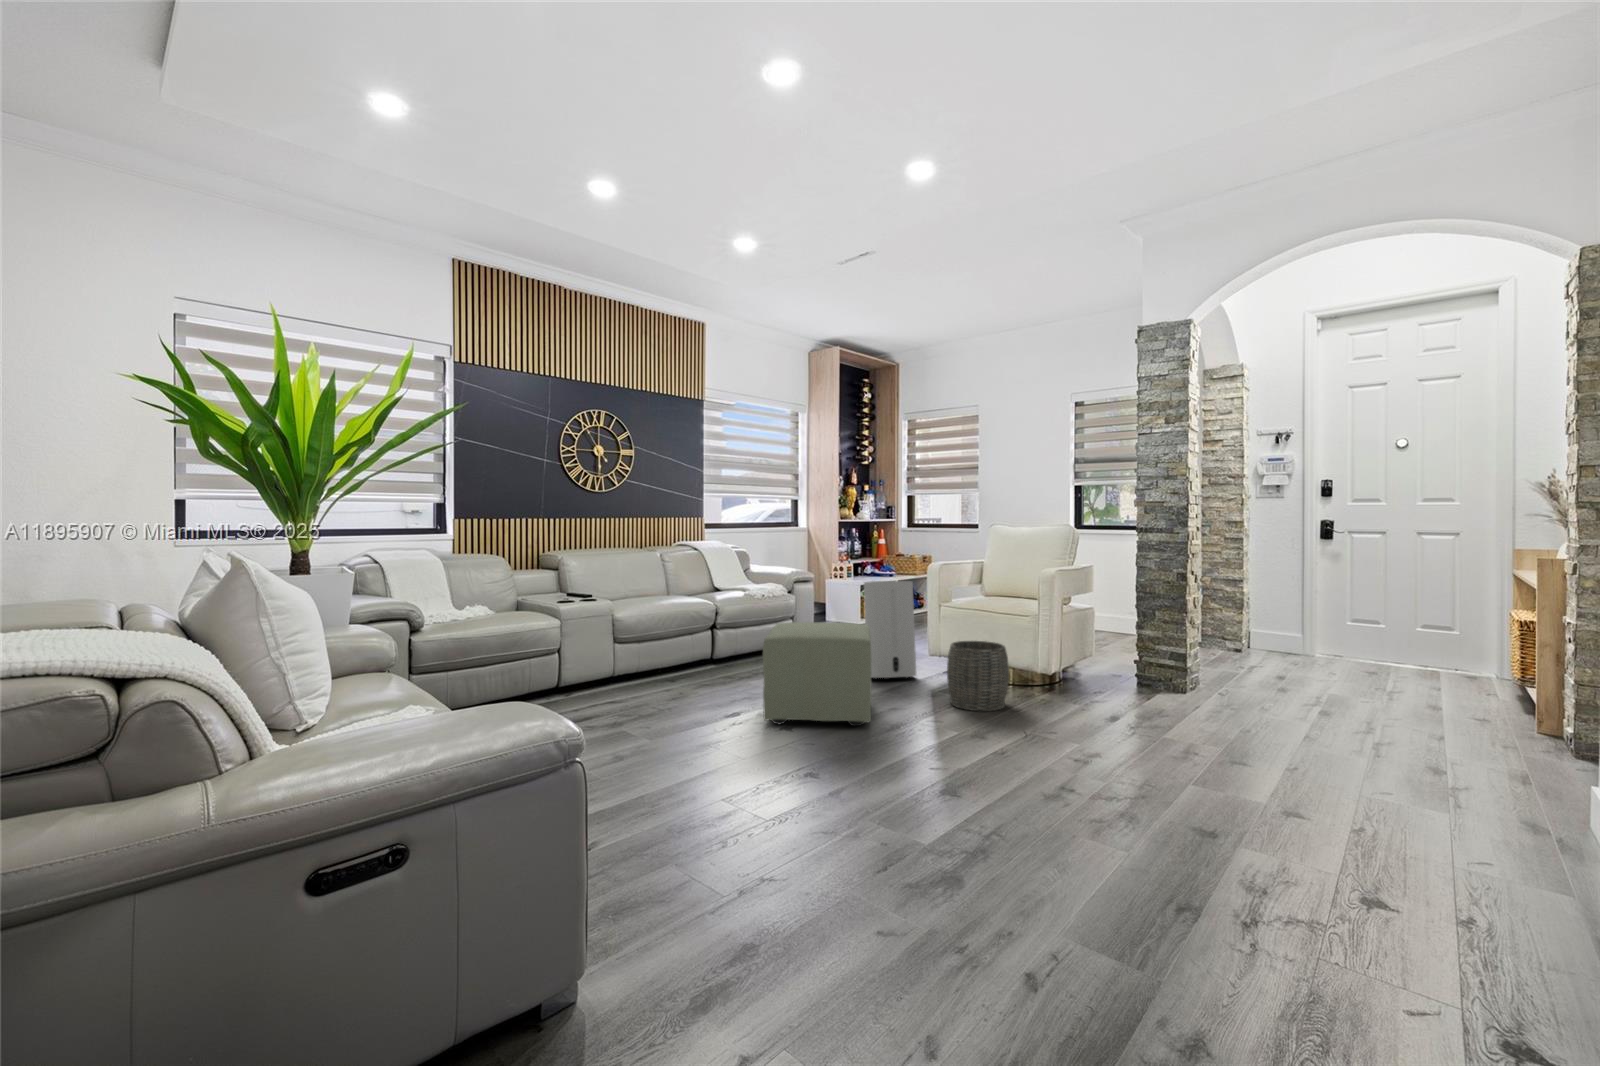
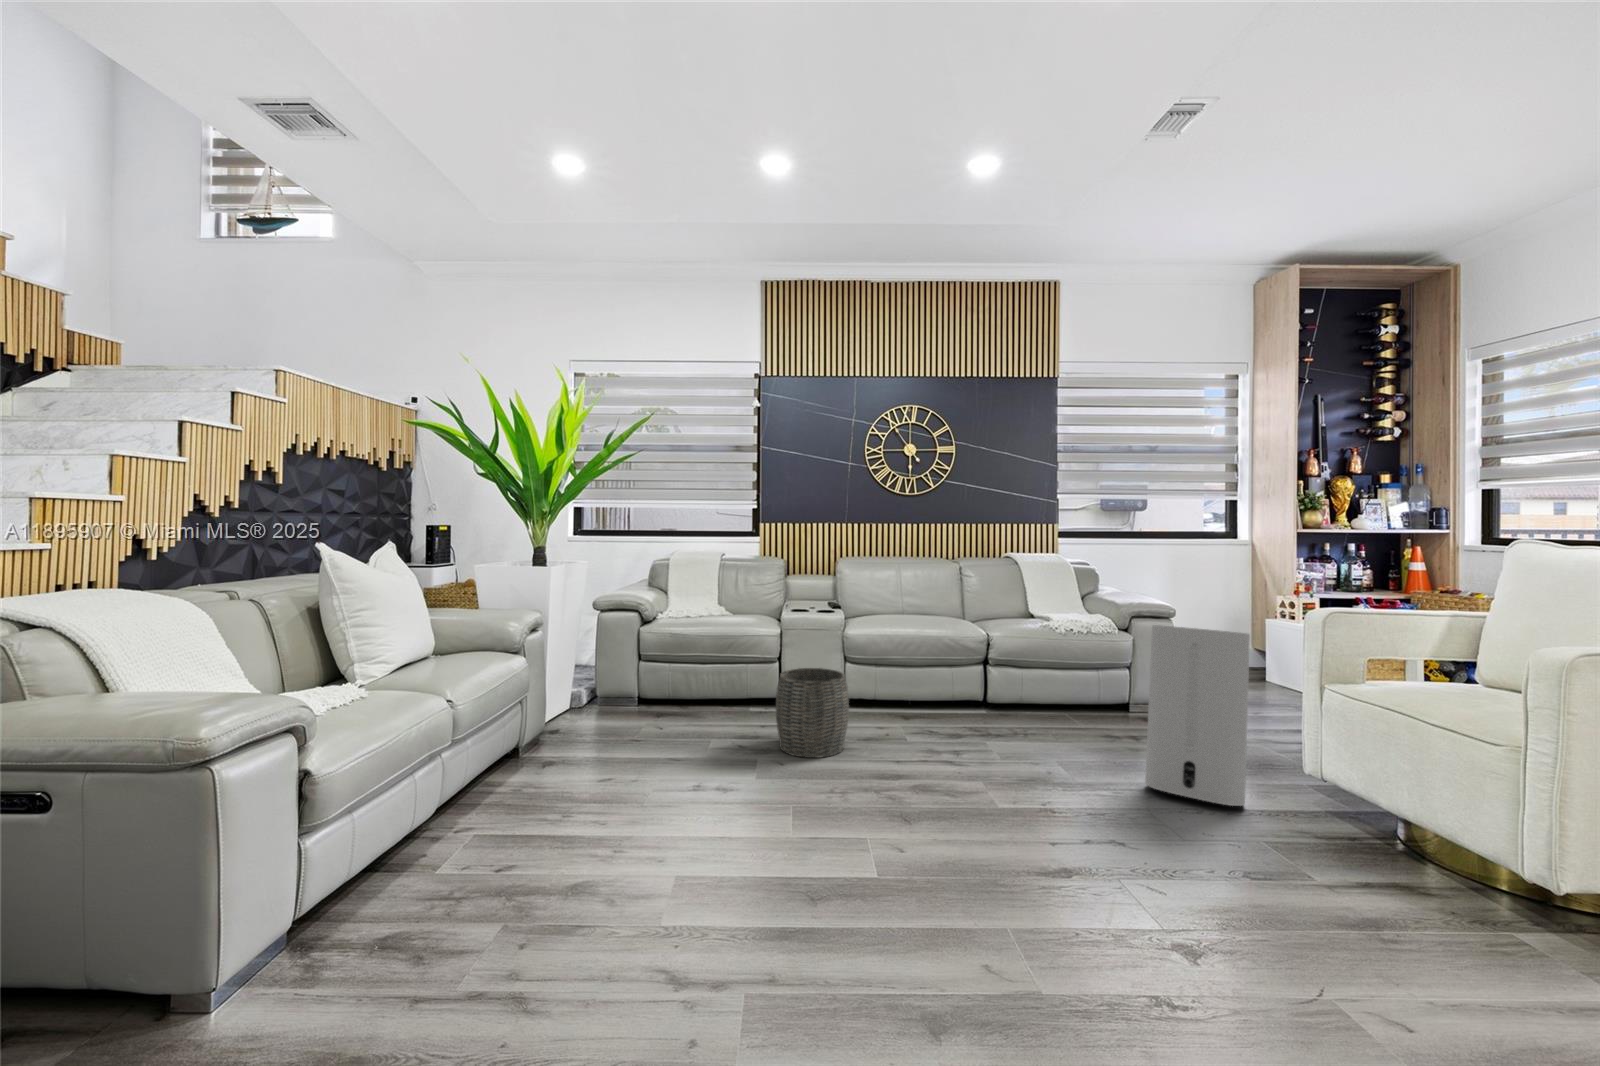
ottoman: present [763,622,872,726] -> none [849,669,1067,859]
woven basket: present [947,641,1009,711] -> present [776,668,849,758]

